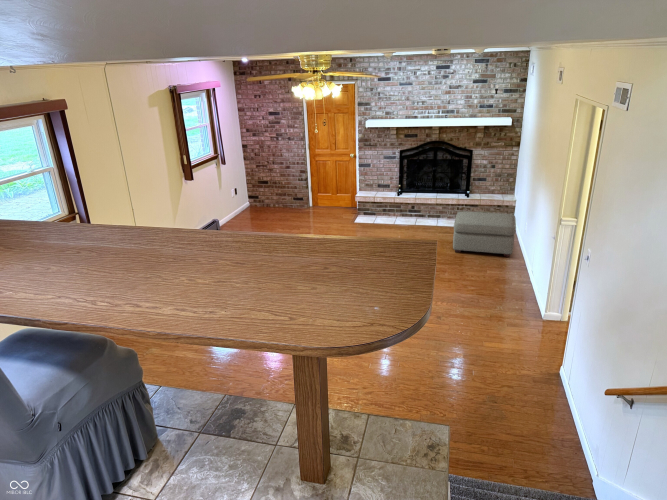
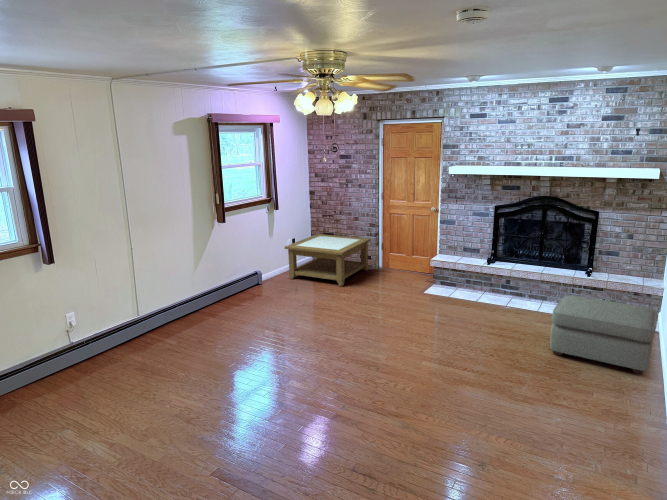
coffee table: none [233,182,302,224] -> present [285,234,371,286]

